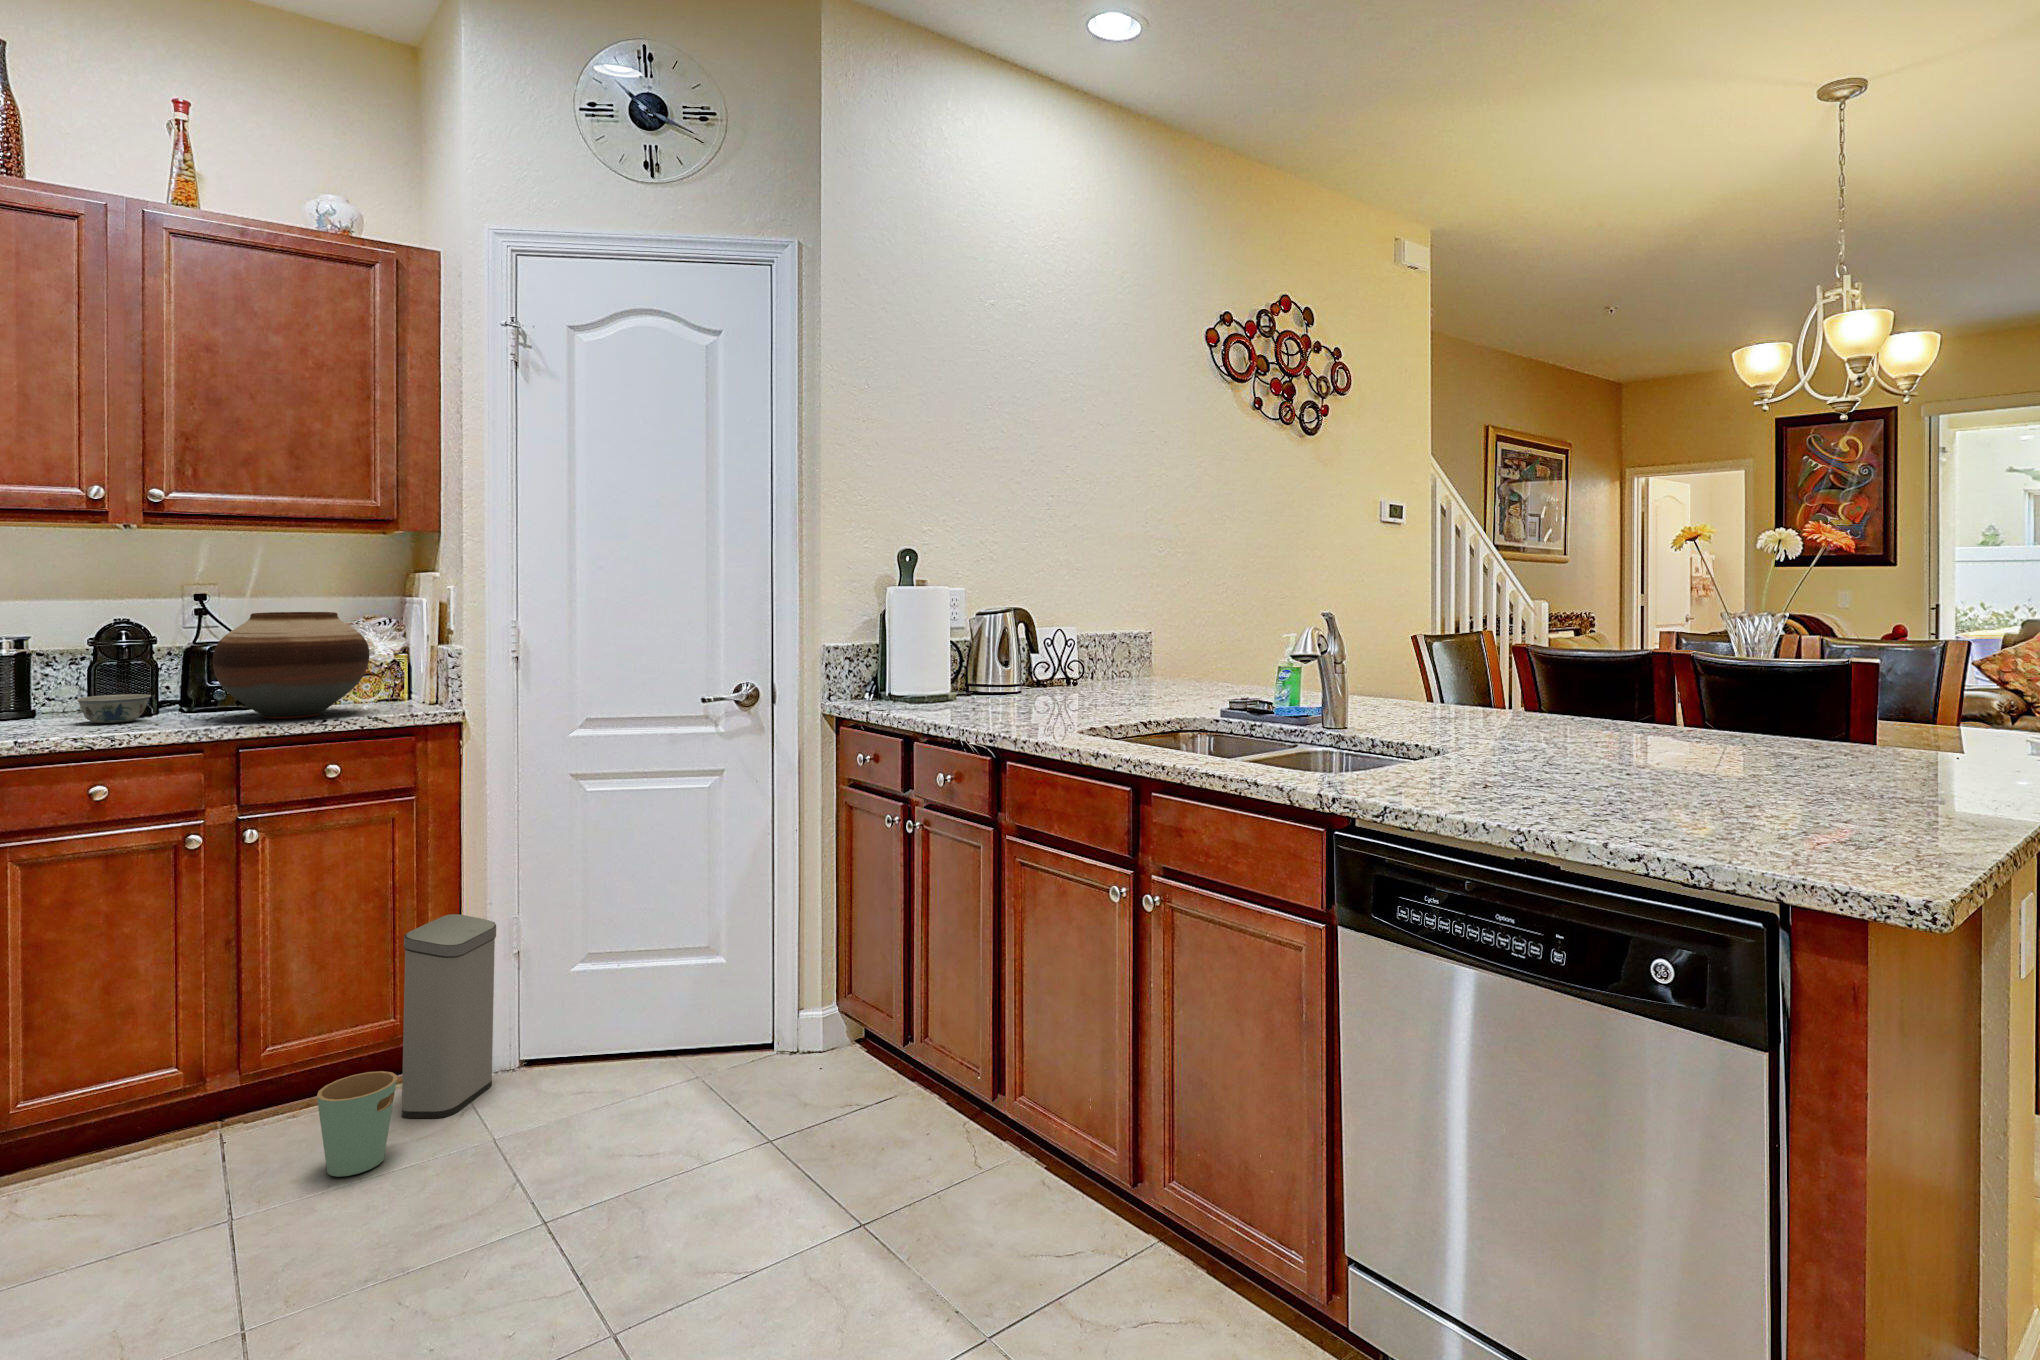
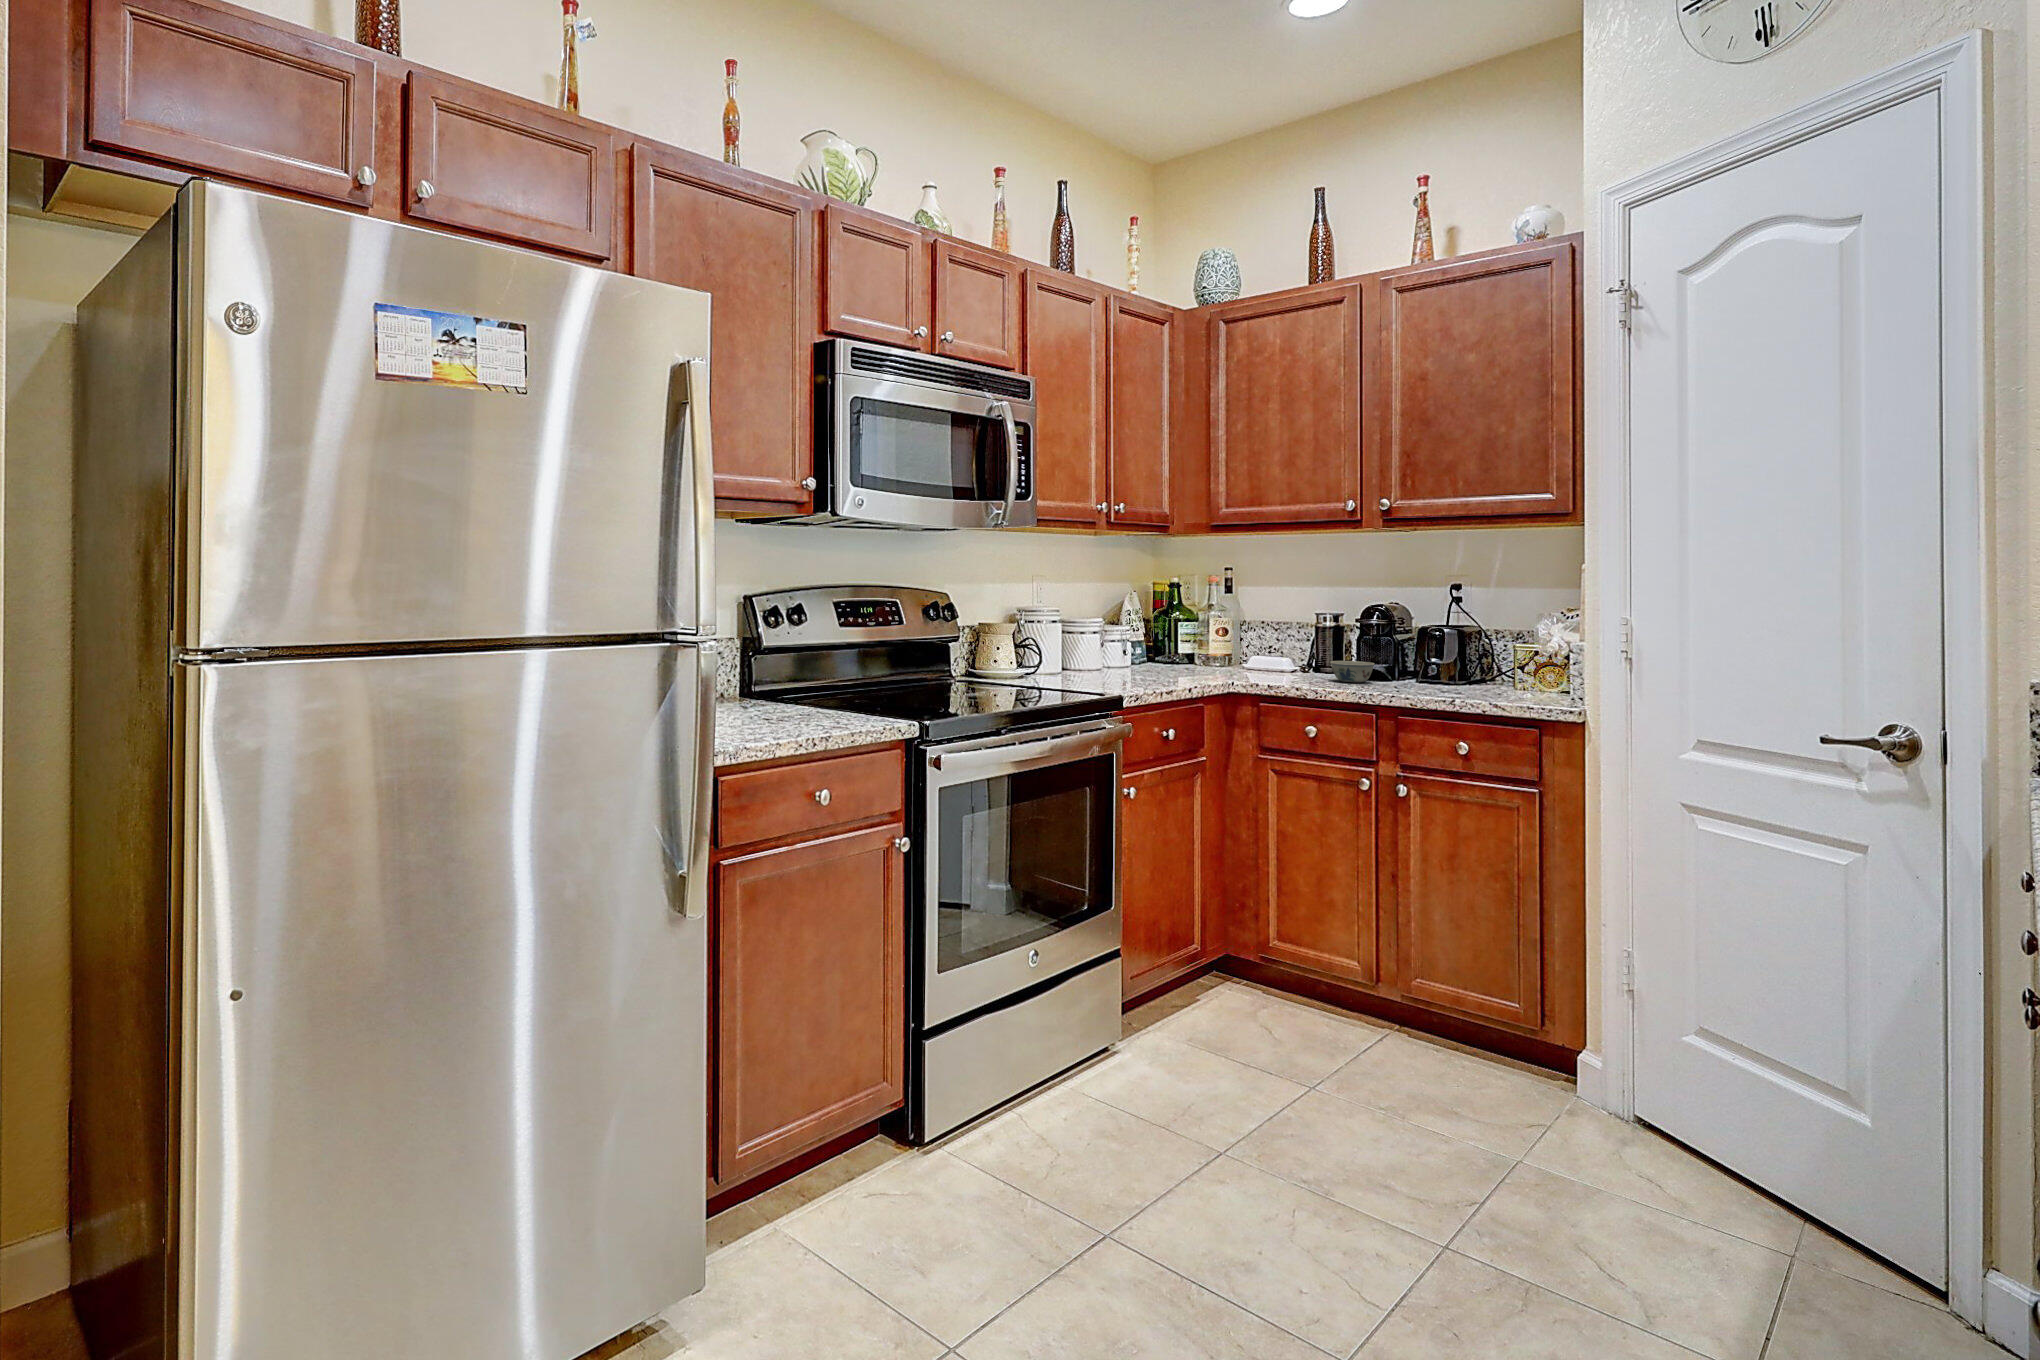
vase: present [213,612,369,719] -> none [1393,602,1516,696]
trash can: present [317,914,496,1177] -> none [1388,917,1596,1120]

